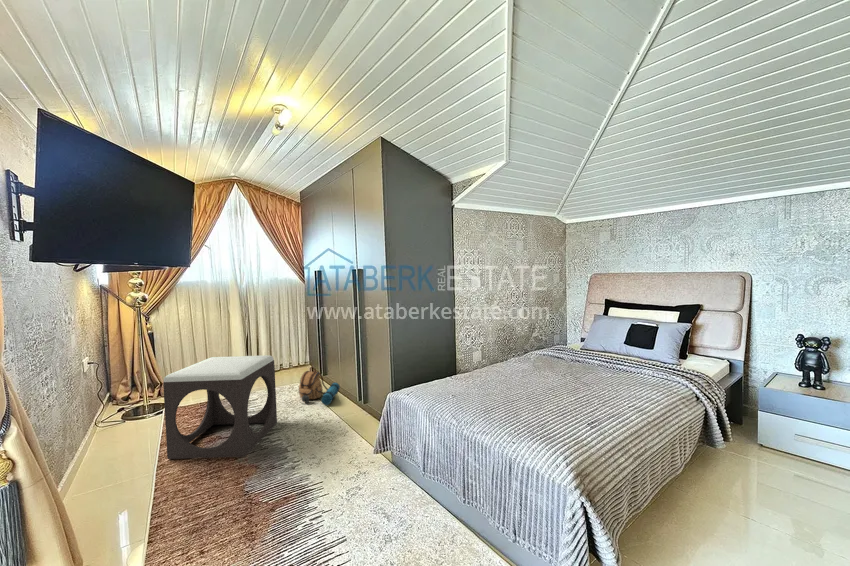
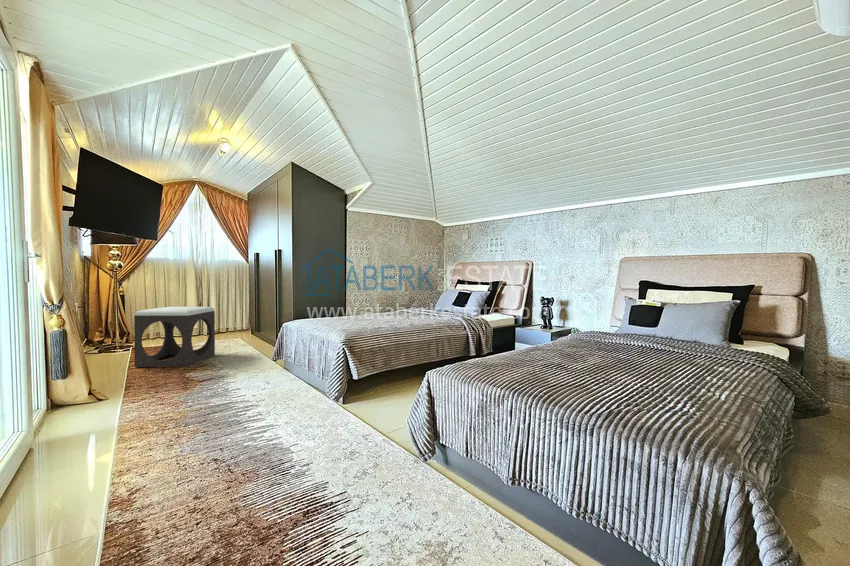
backpack: present [299,367,340,405] -> none [235,323,267,348]

